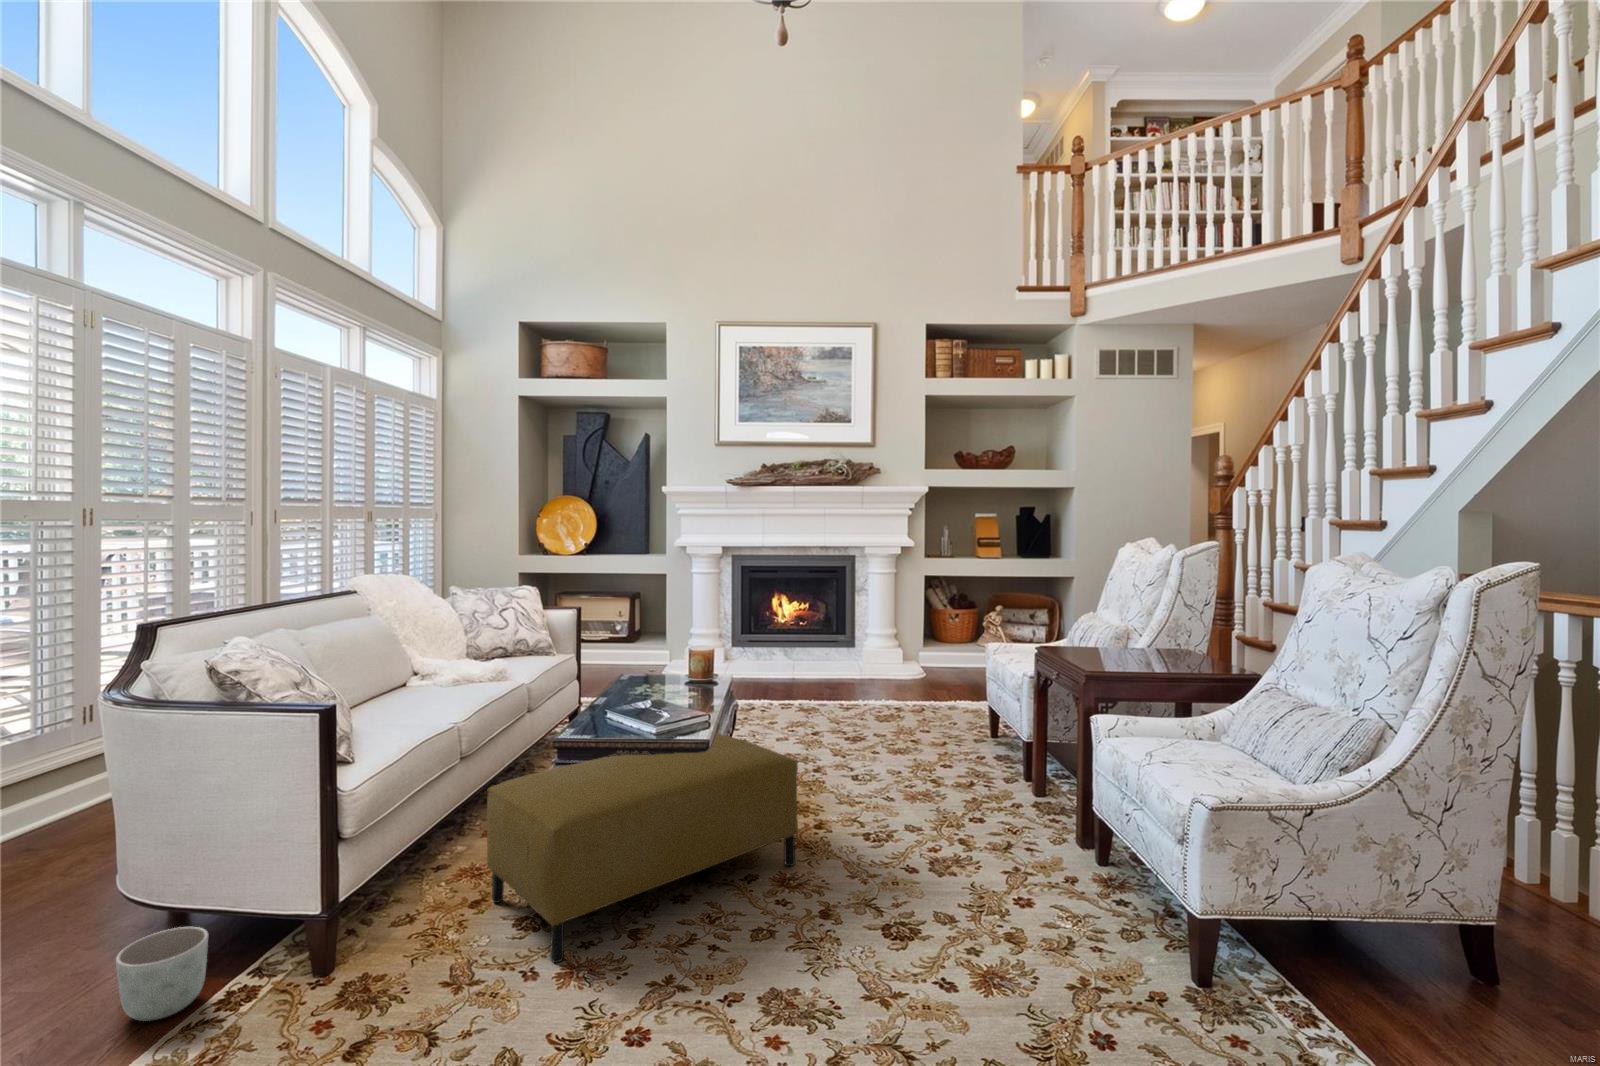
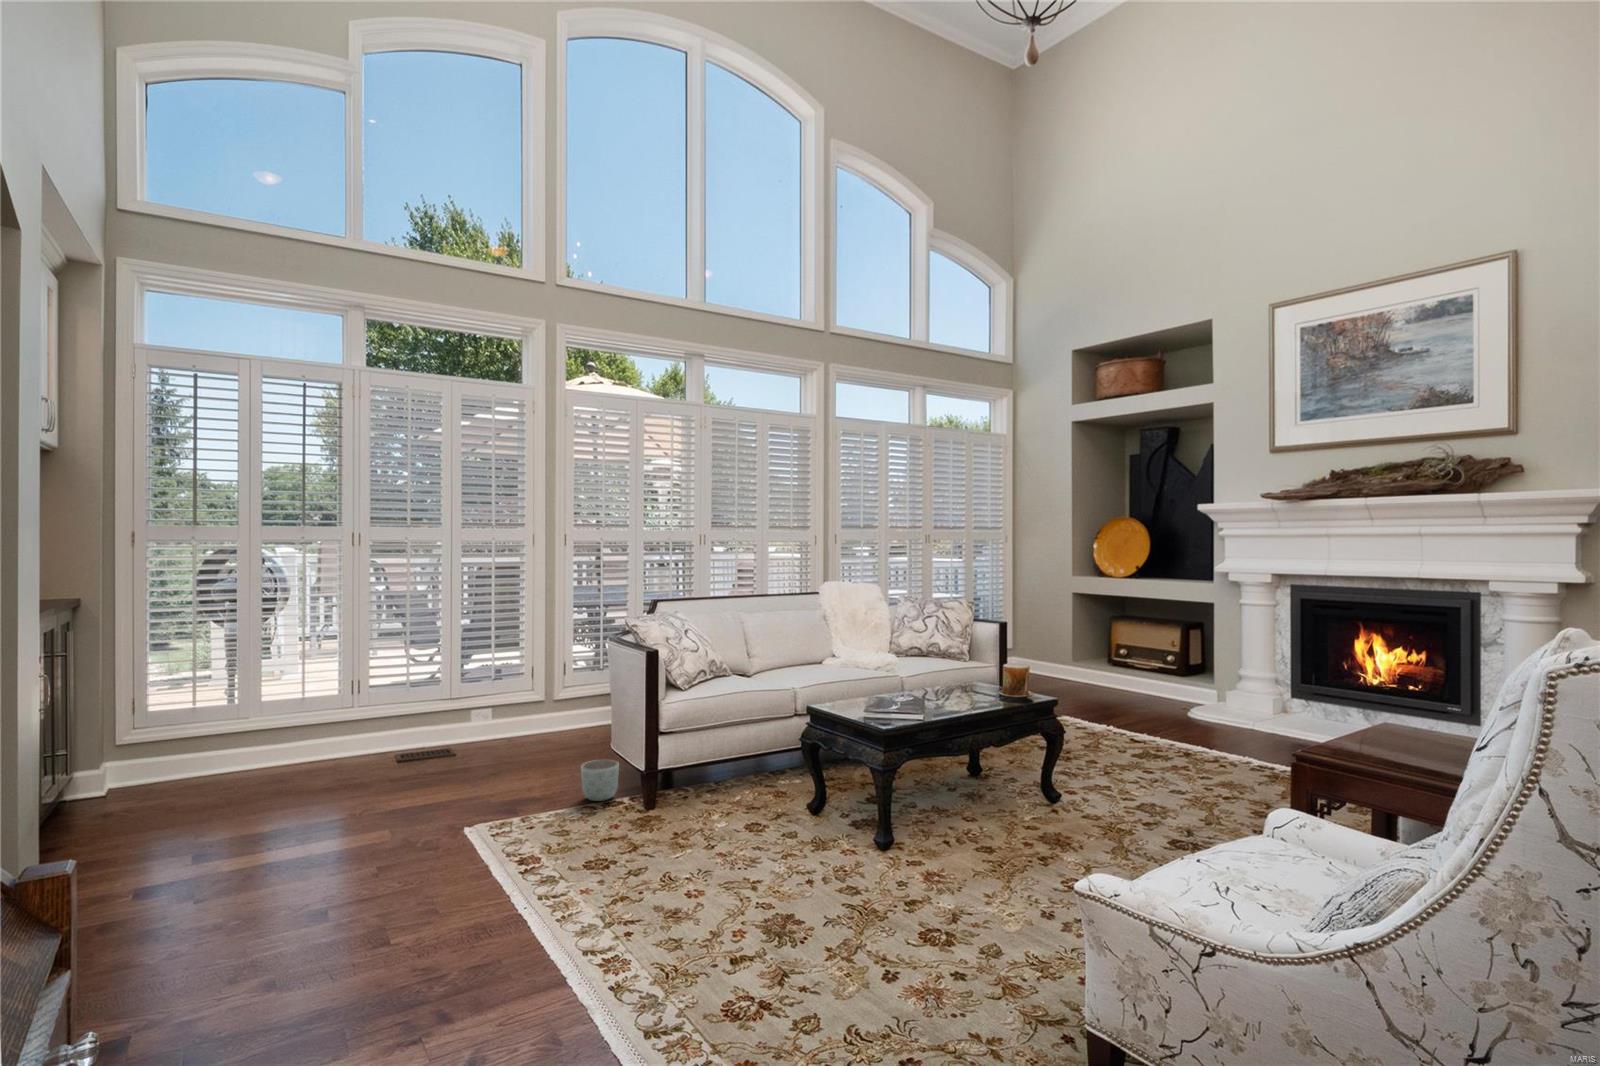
ottoman: present [487,733,798,963] -> none [726,728,965,869]

